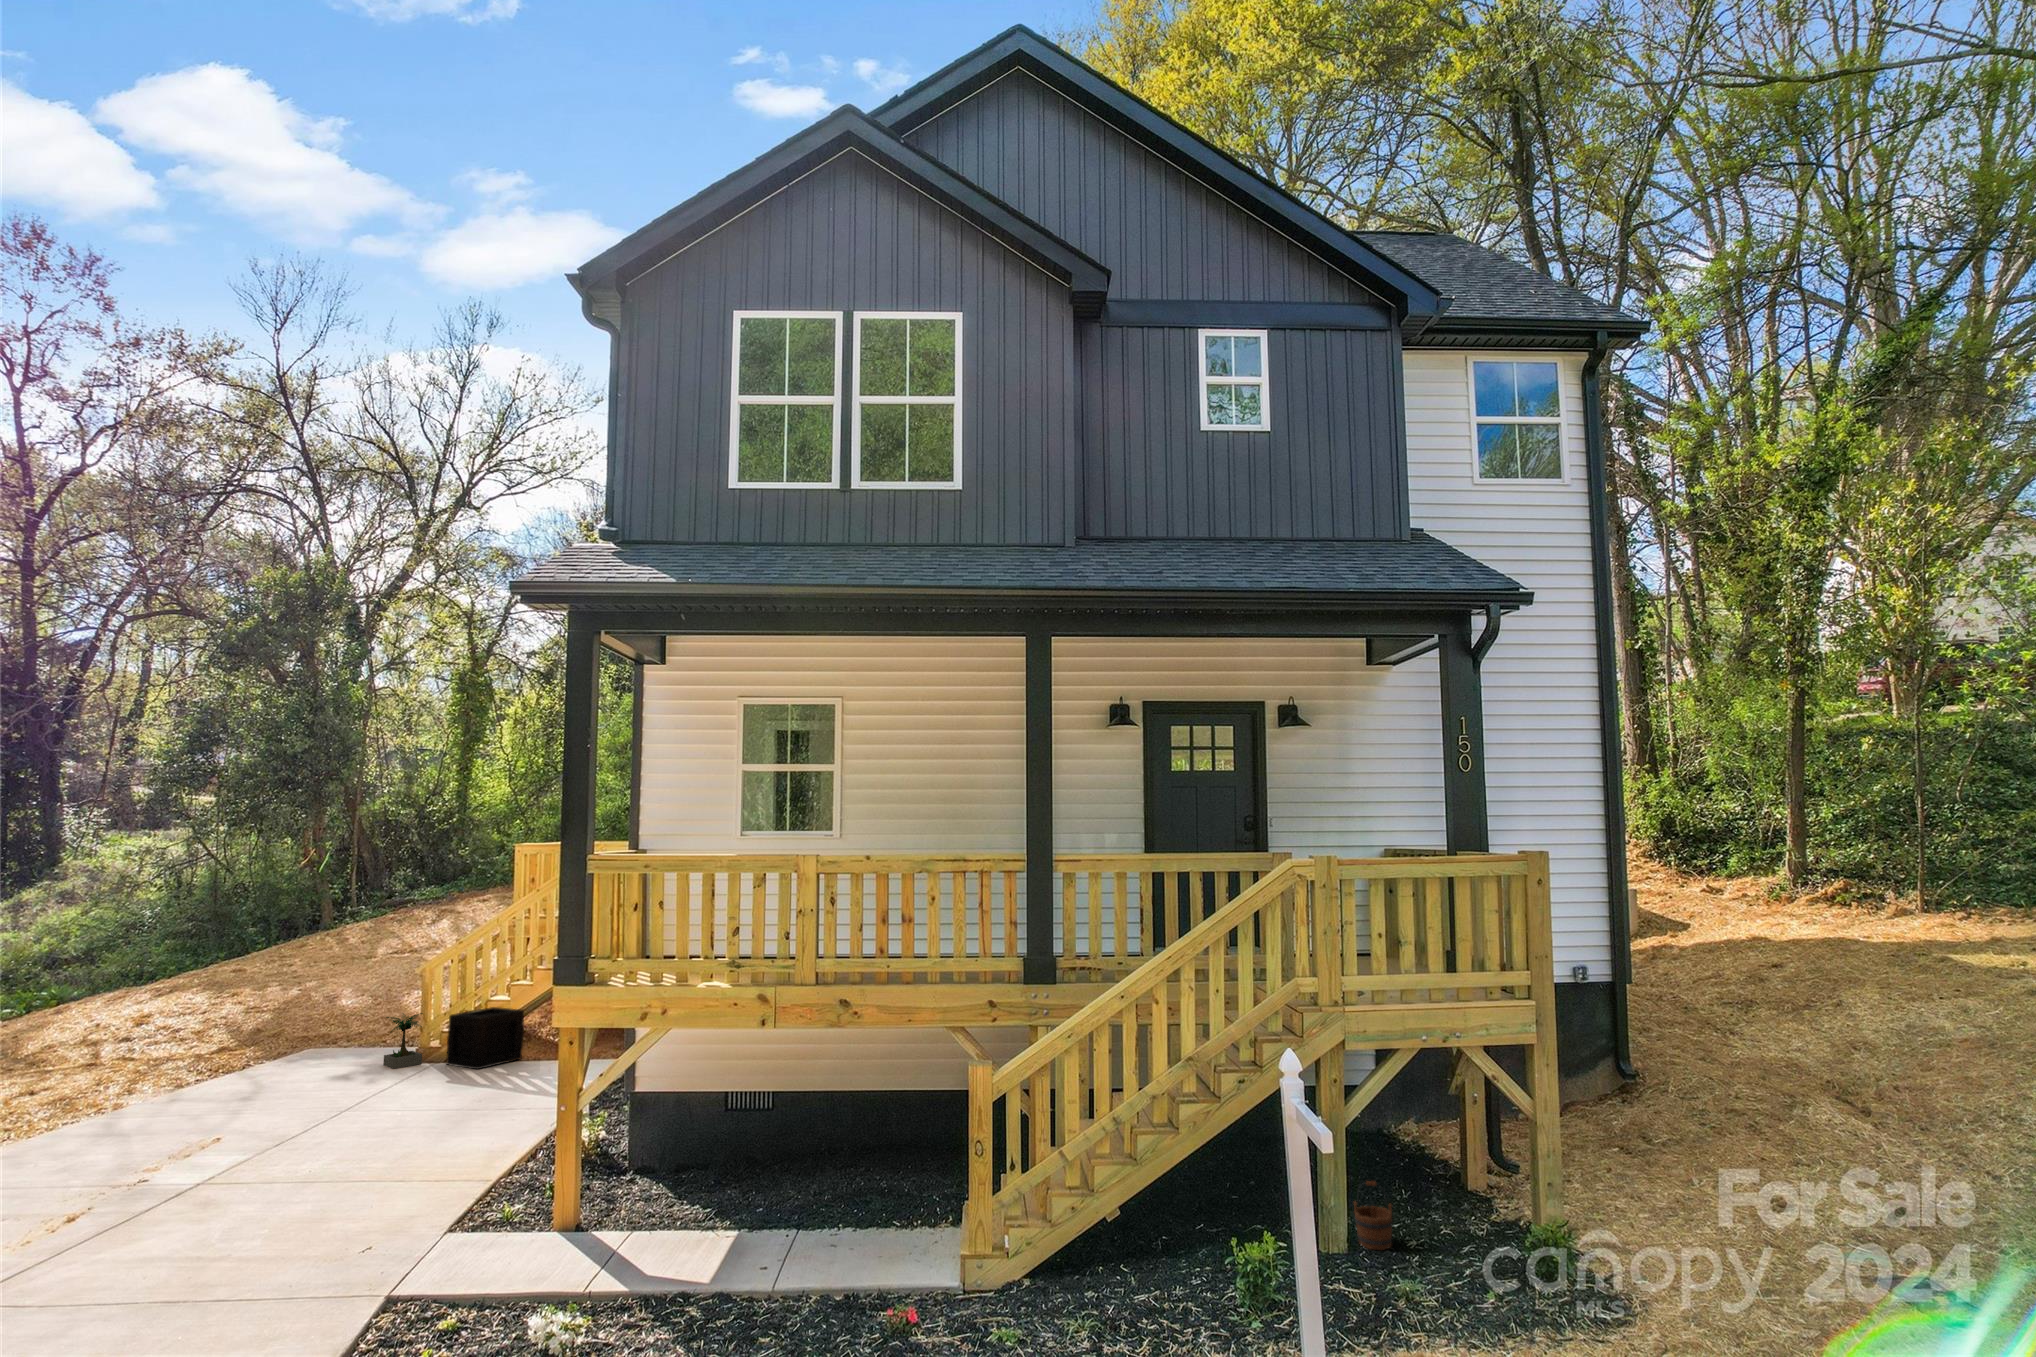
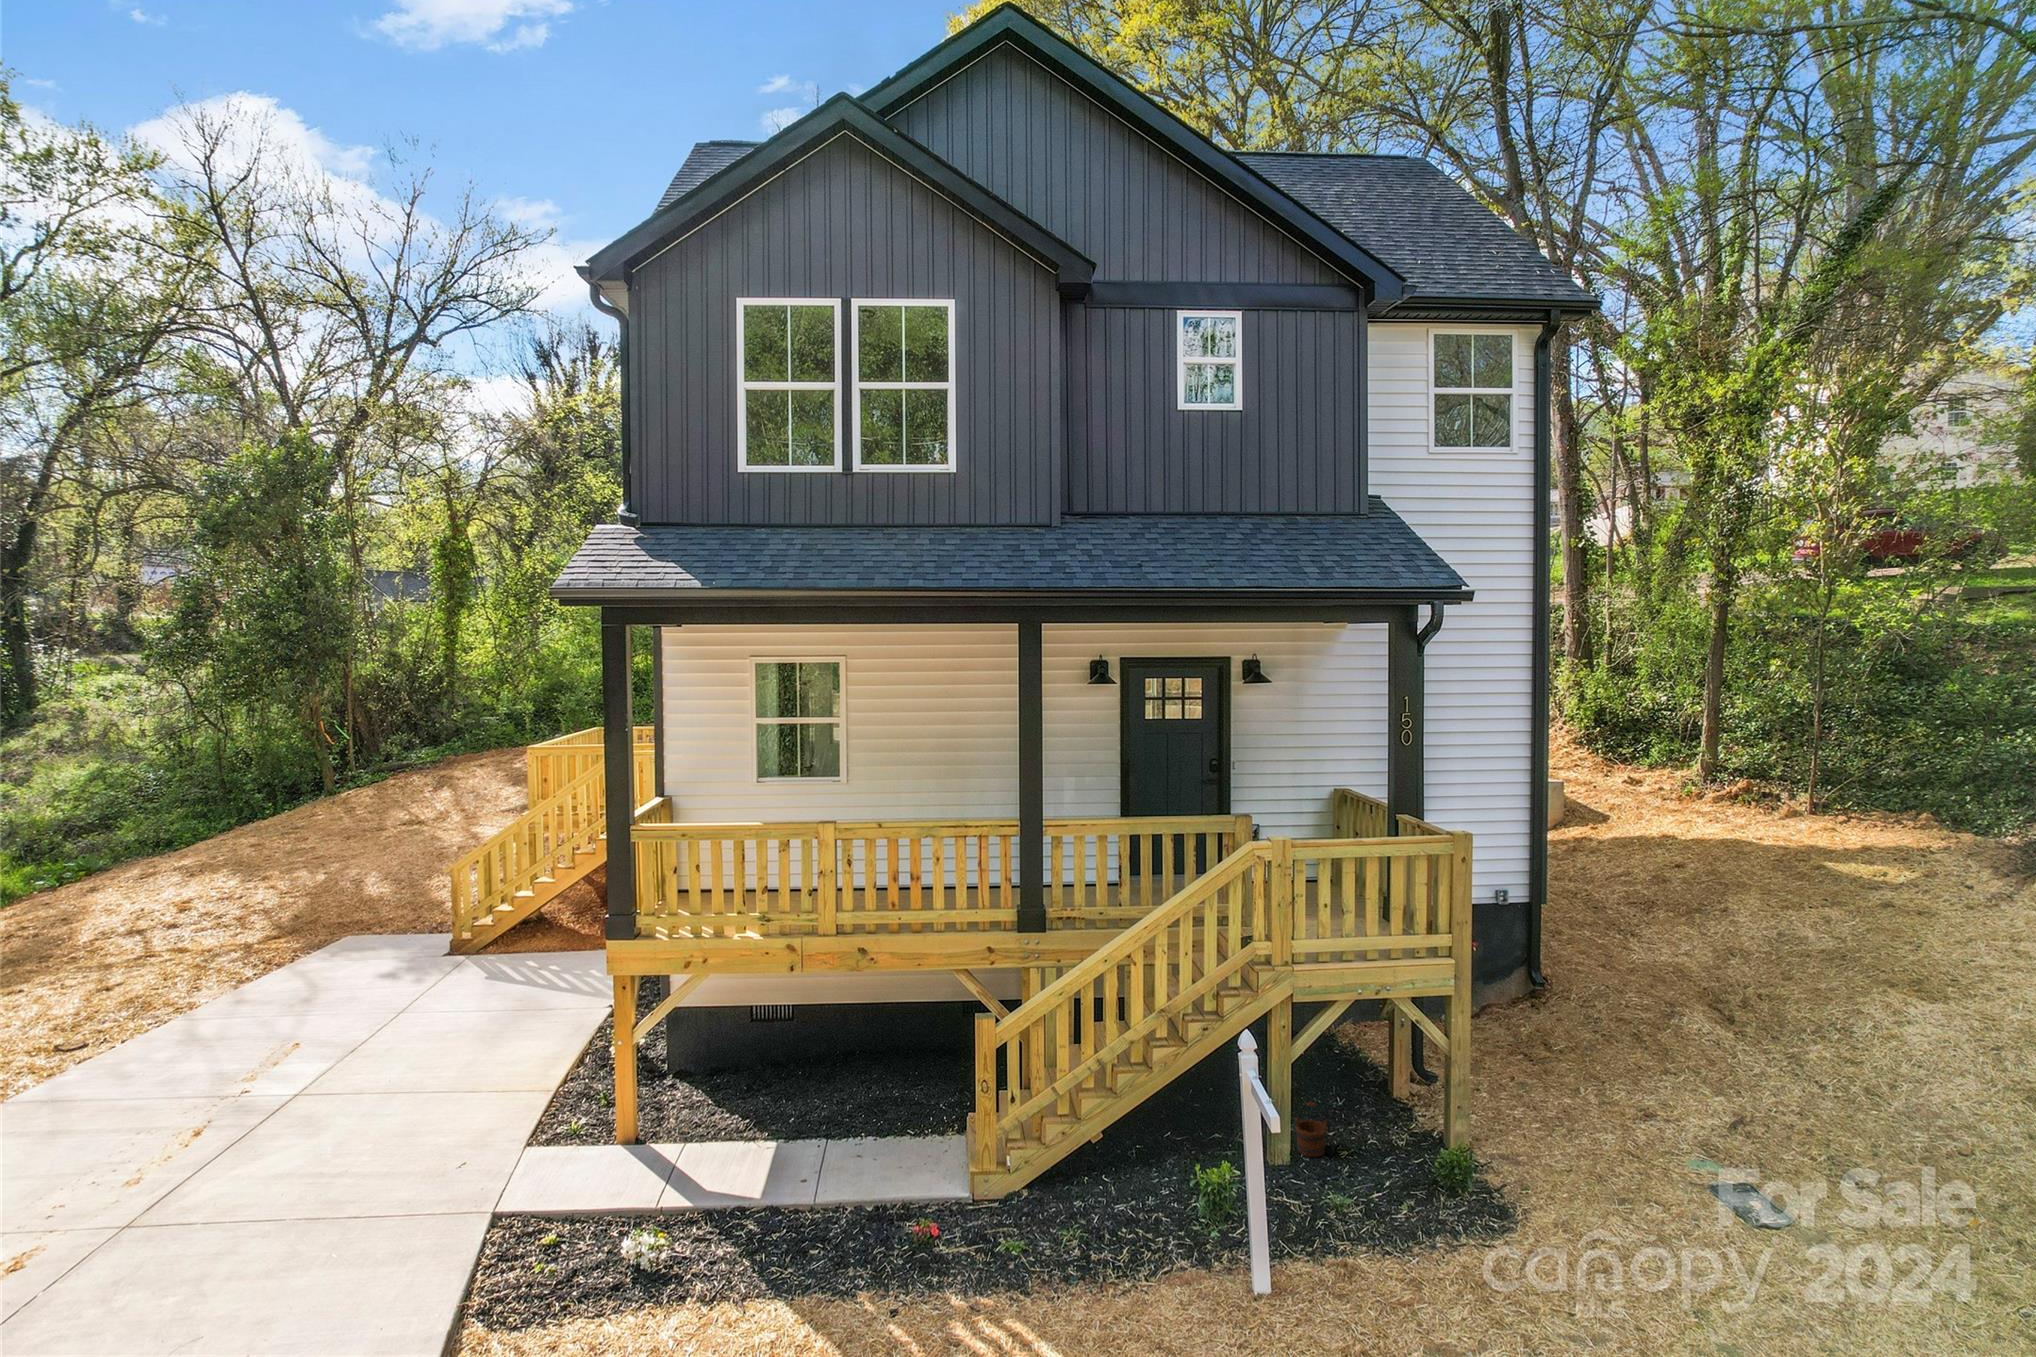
wooden crate: present [446,1007,524,1069] -> none [481,903,551,962]
potted plant: present [383,1013,423,1069] -> none [419,910,461,962]

